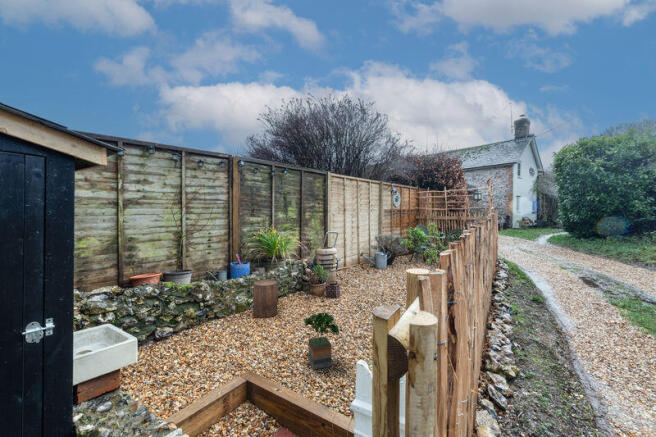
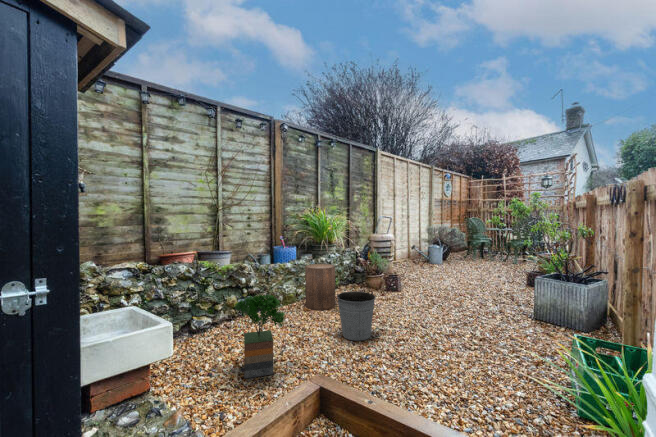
bucket: none [268,307,298,345] -> present [335,291,376,341]
potted tree: present [305,312,339,370] -> present [235,294,285,378]

